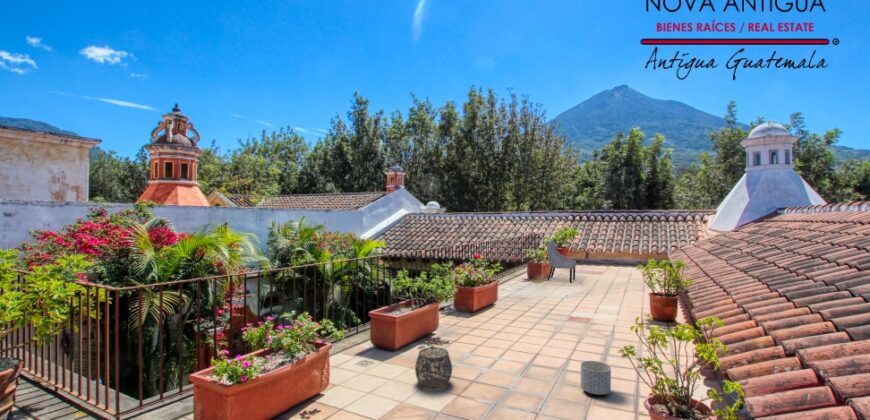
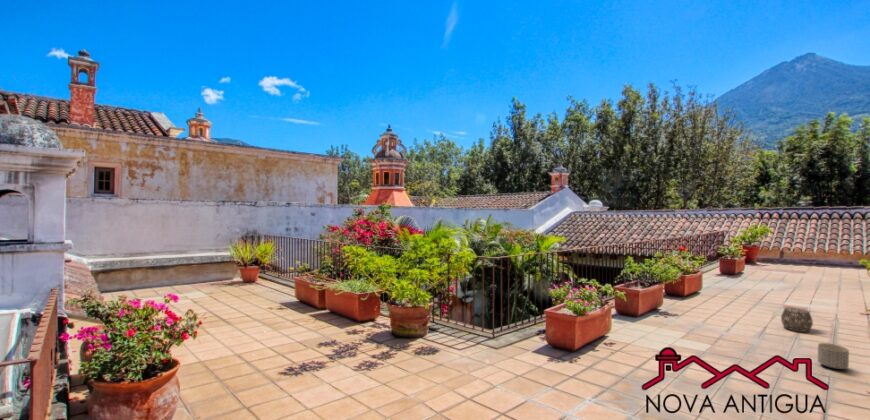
chair: present [547,240,577,283] -> none [742,241,776,281]
woven basket: present [415,347,452,390] -> present [781,307,813,332]

